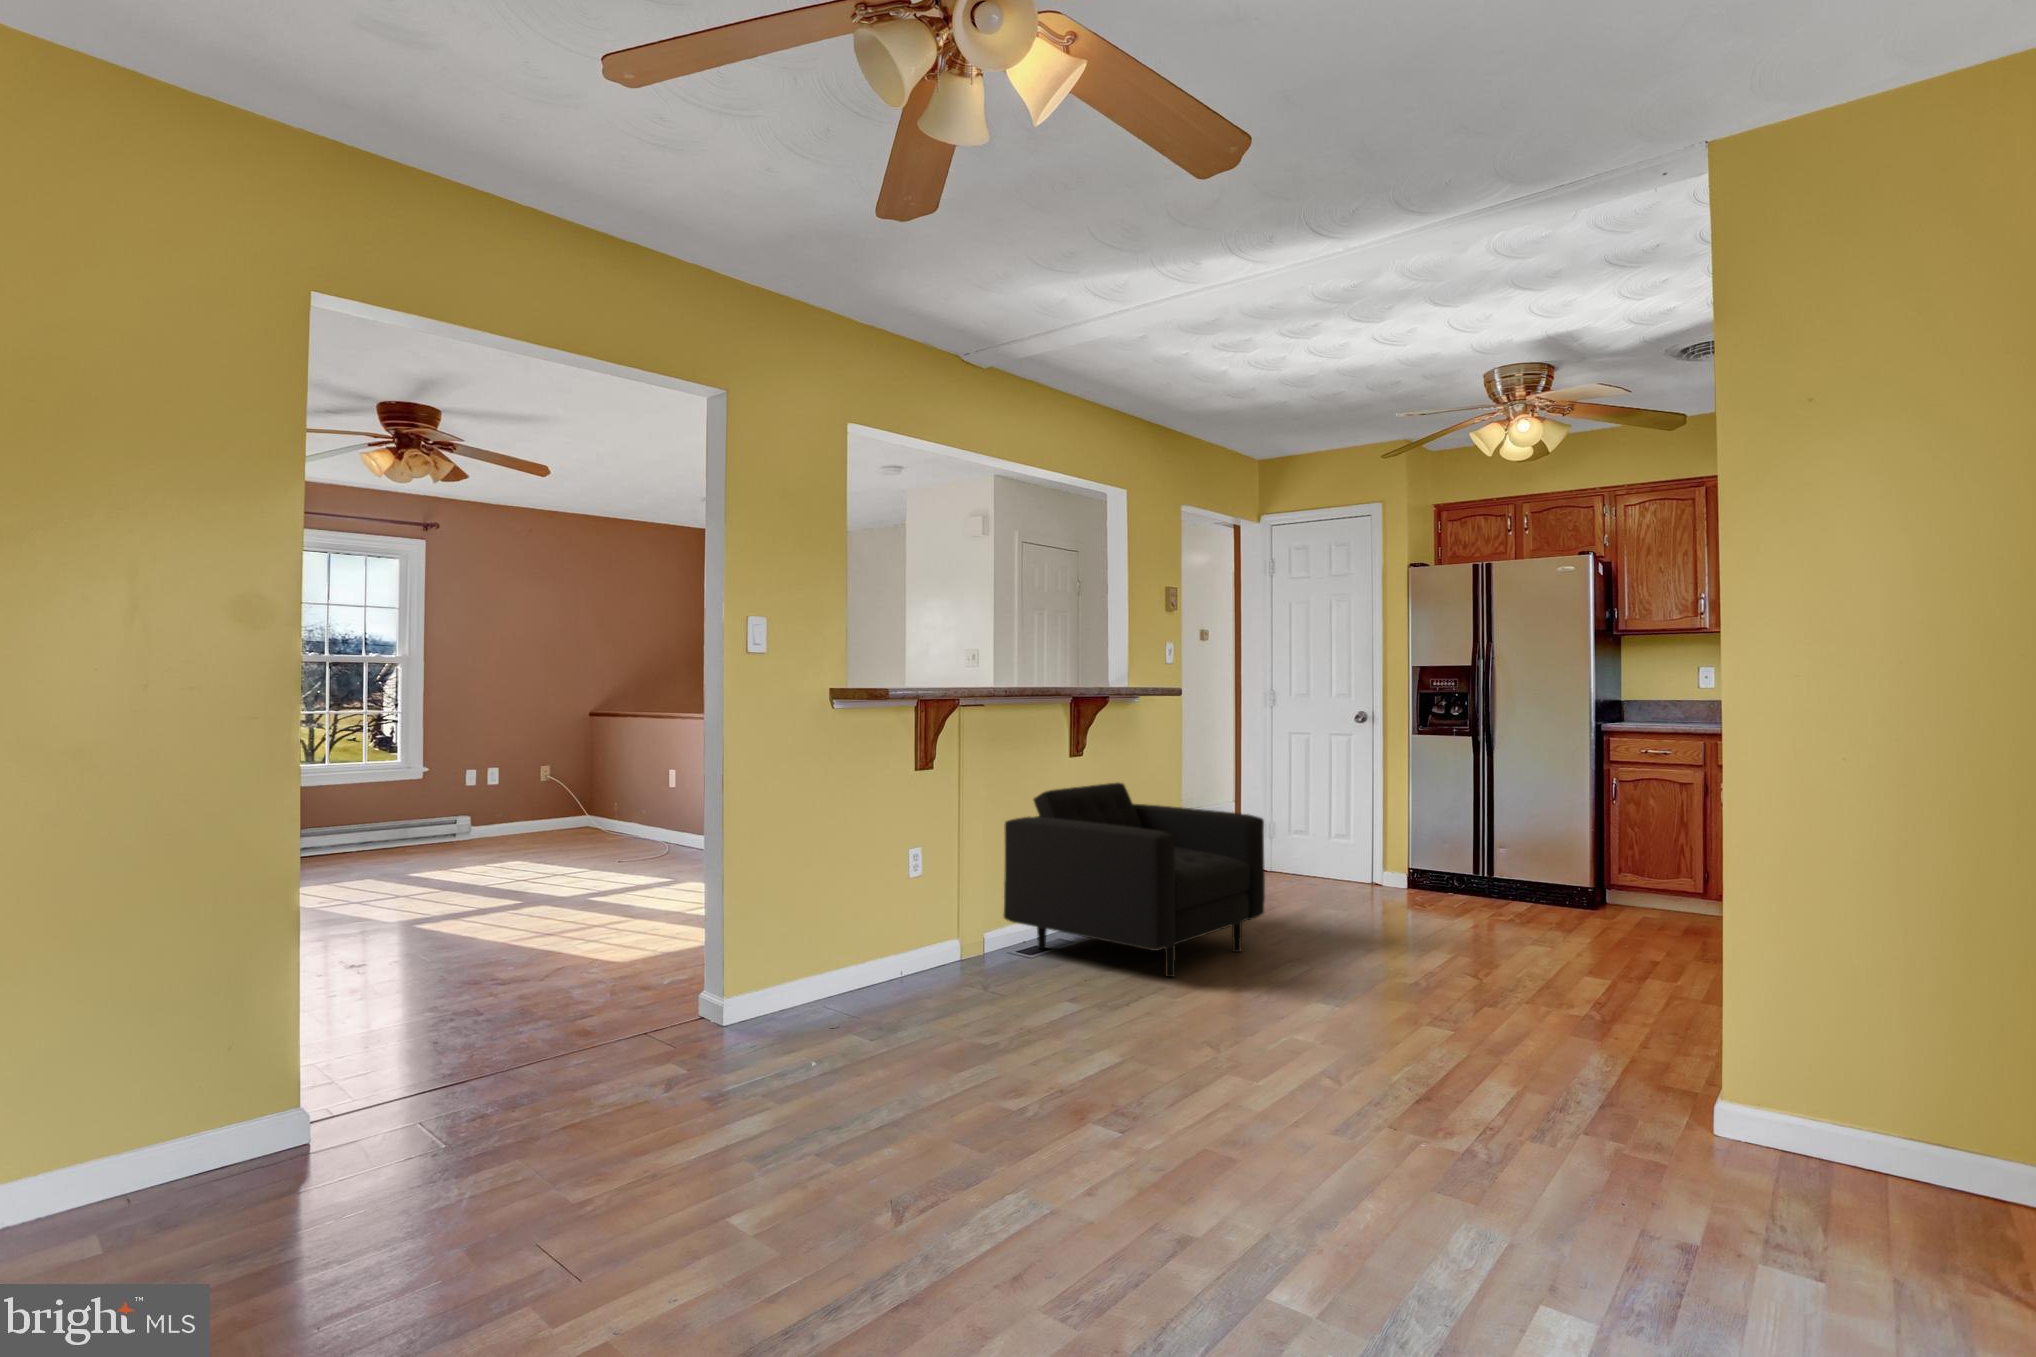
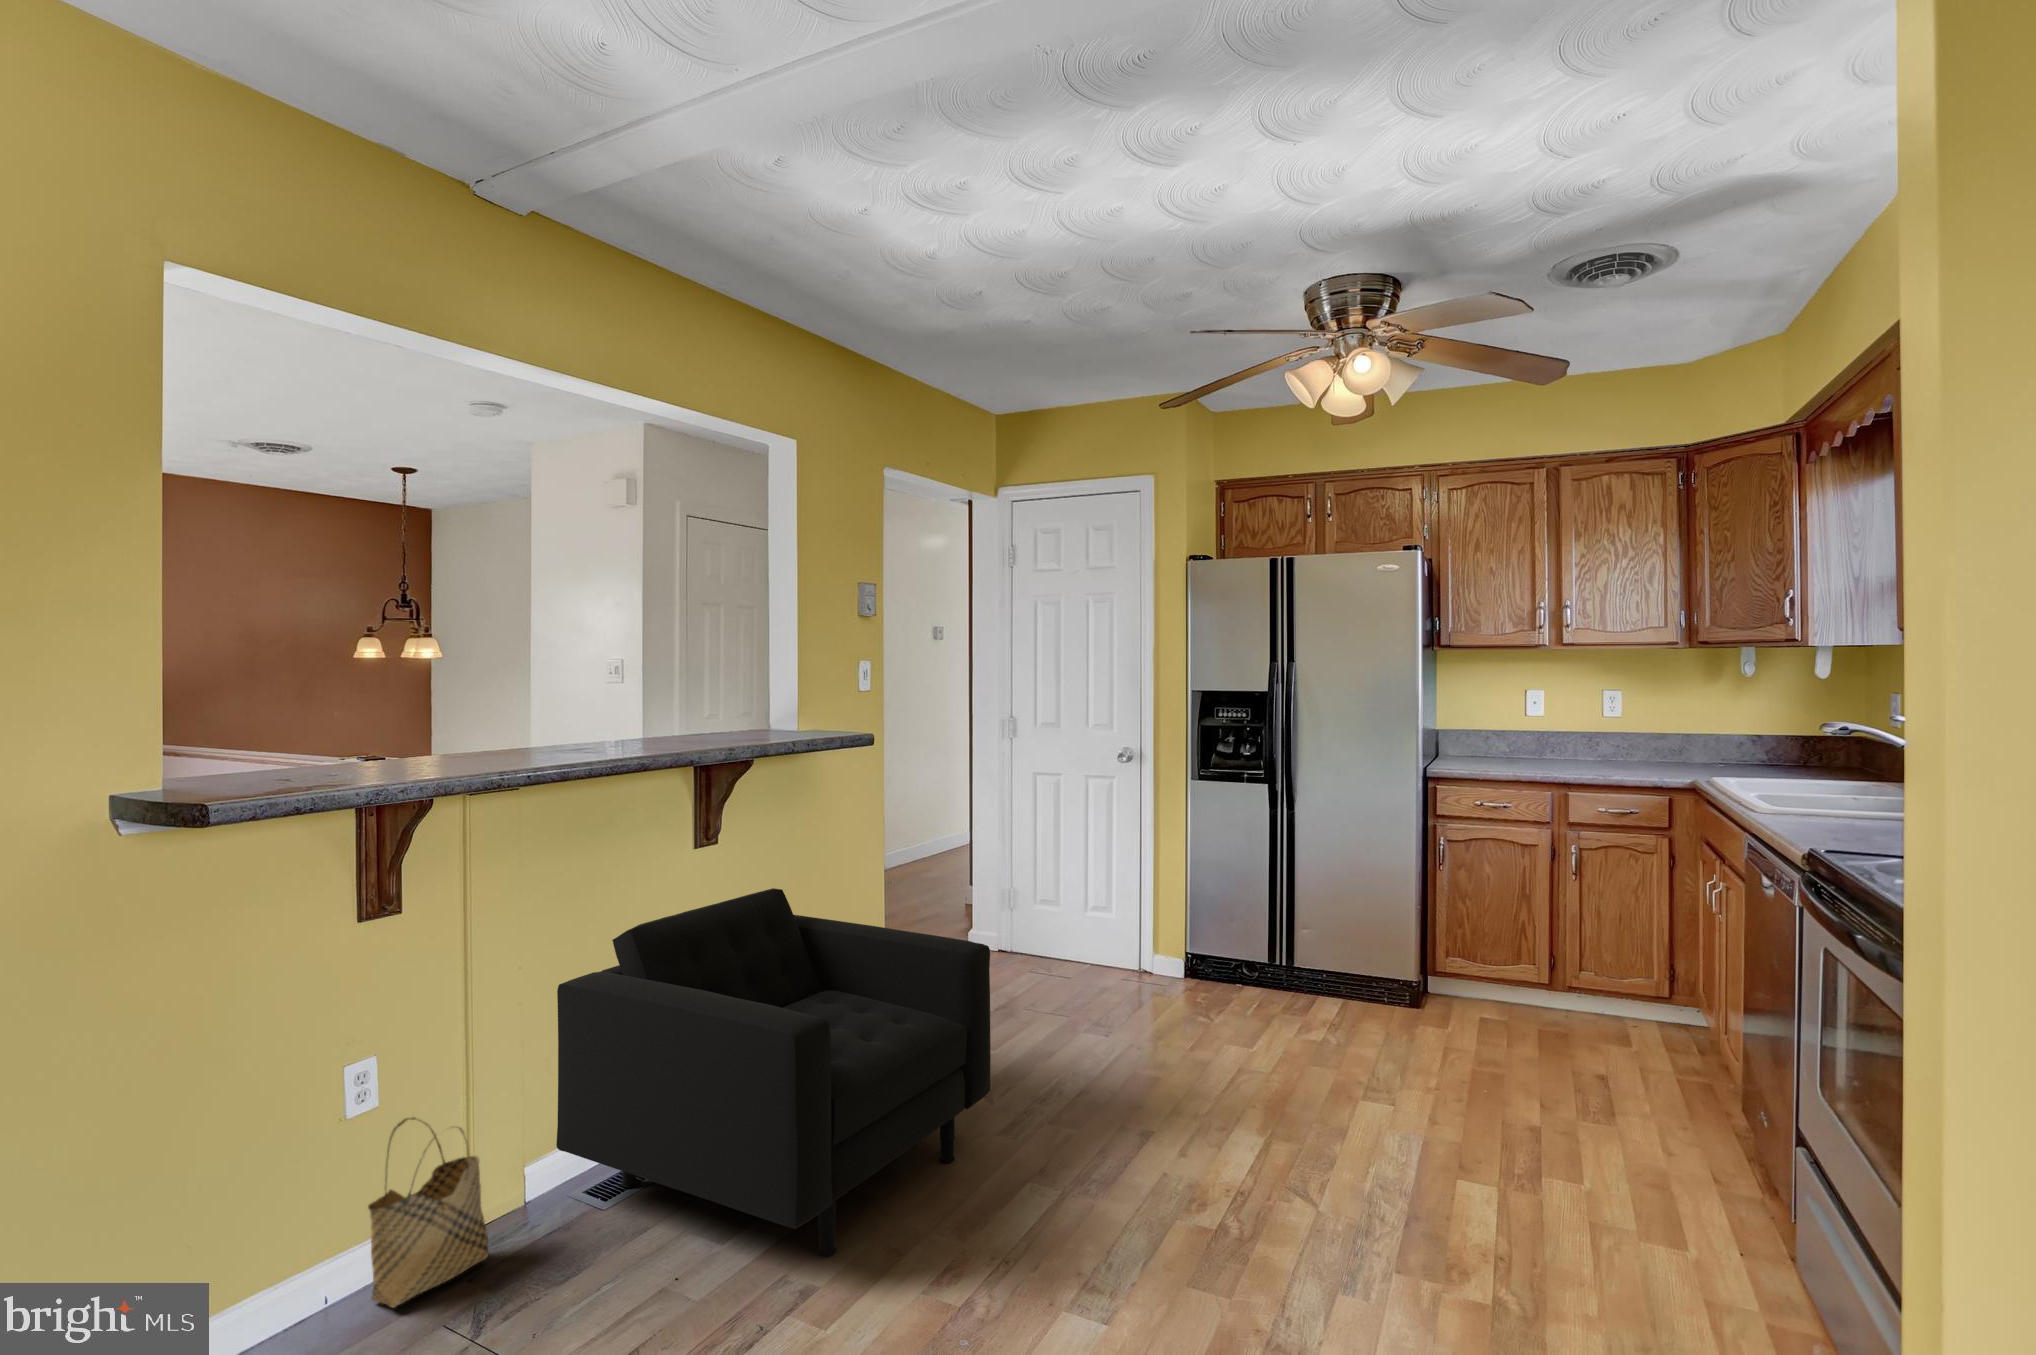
woven basket: none [925,881,978,976] -> present [368,1117,488,1308]

